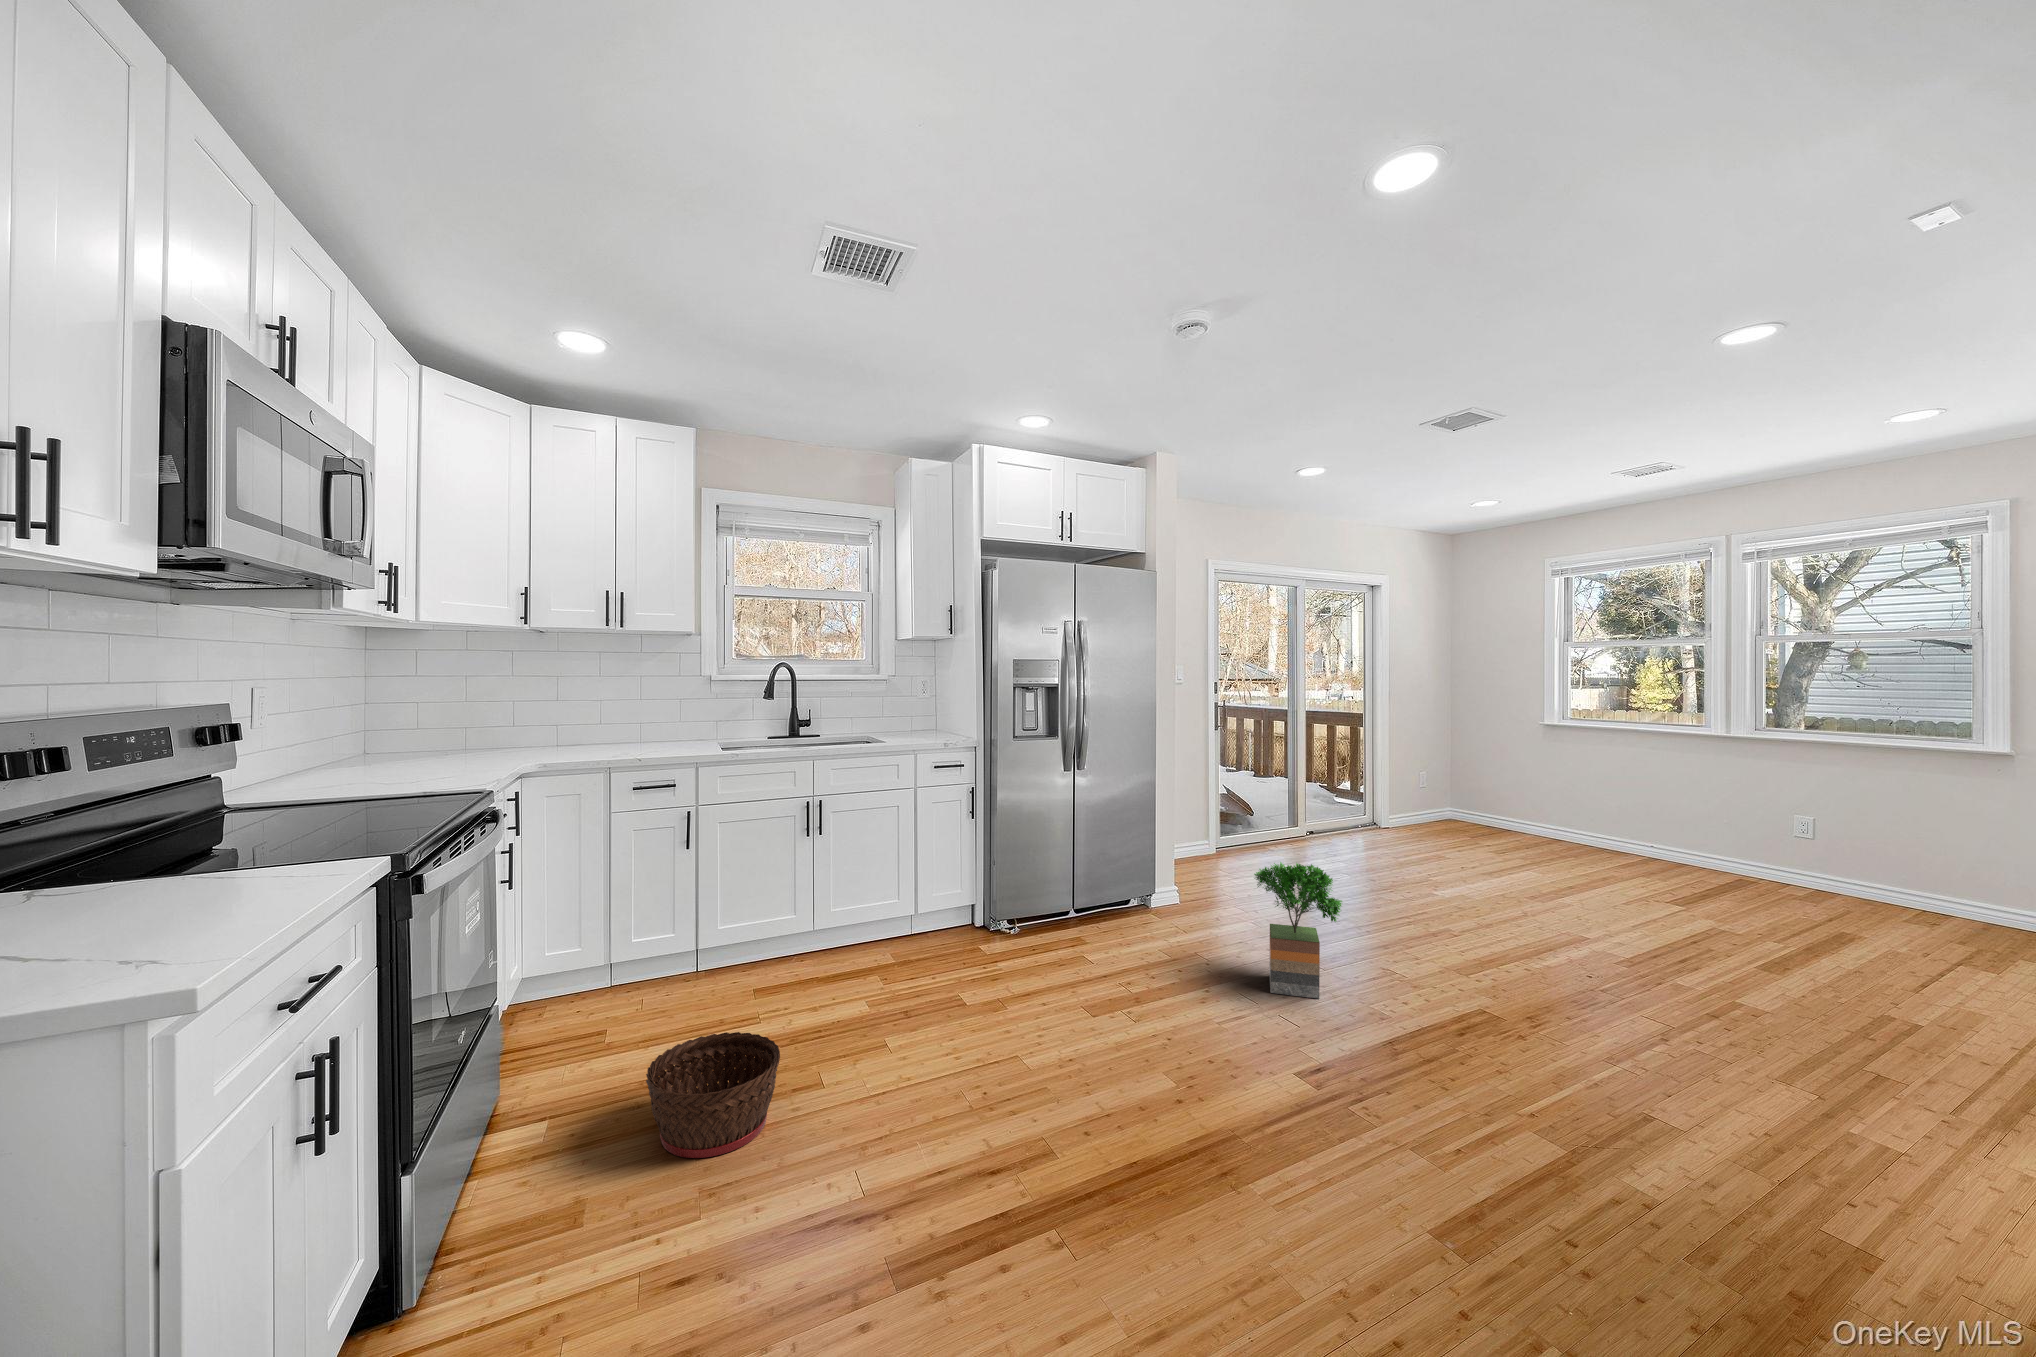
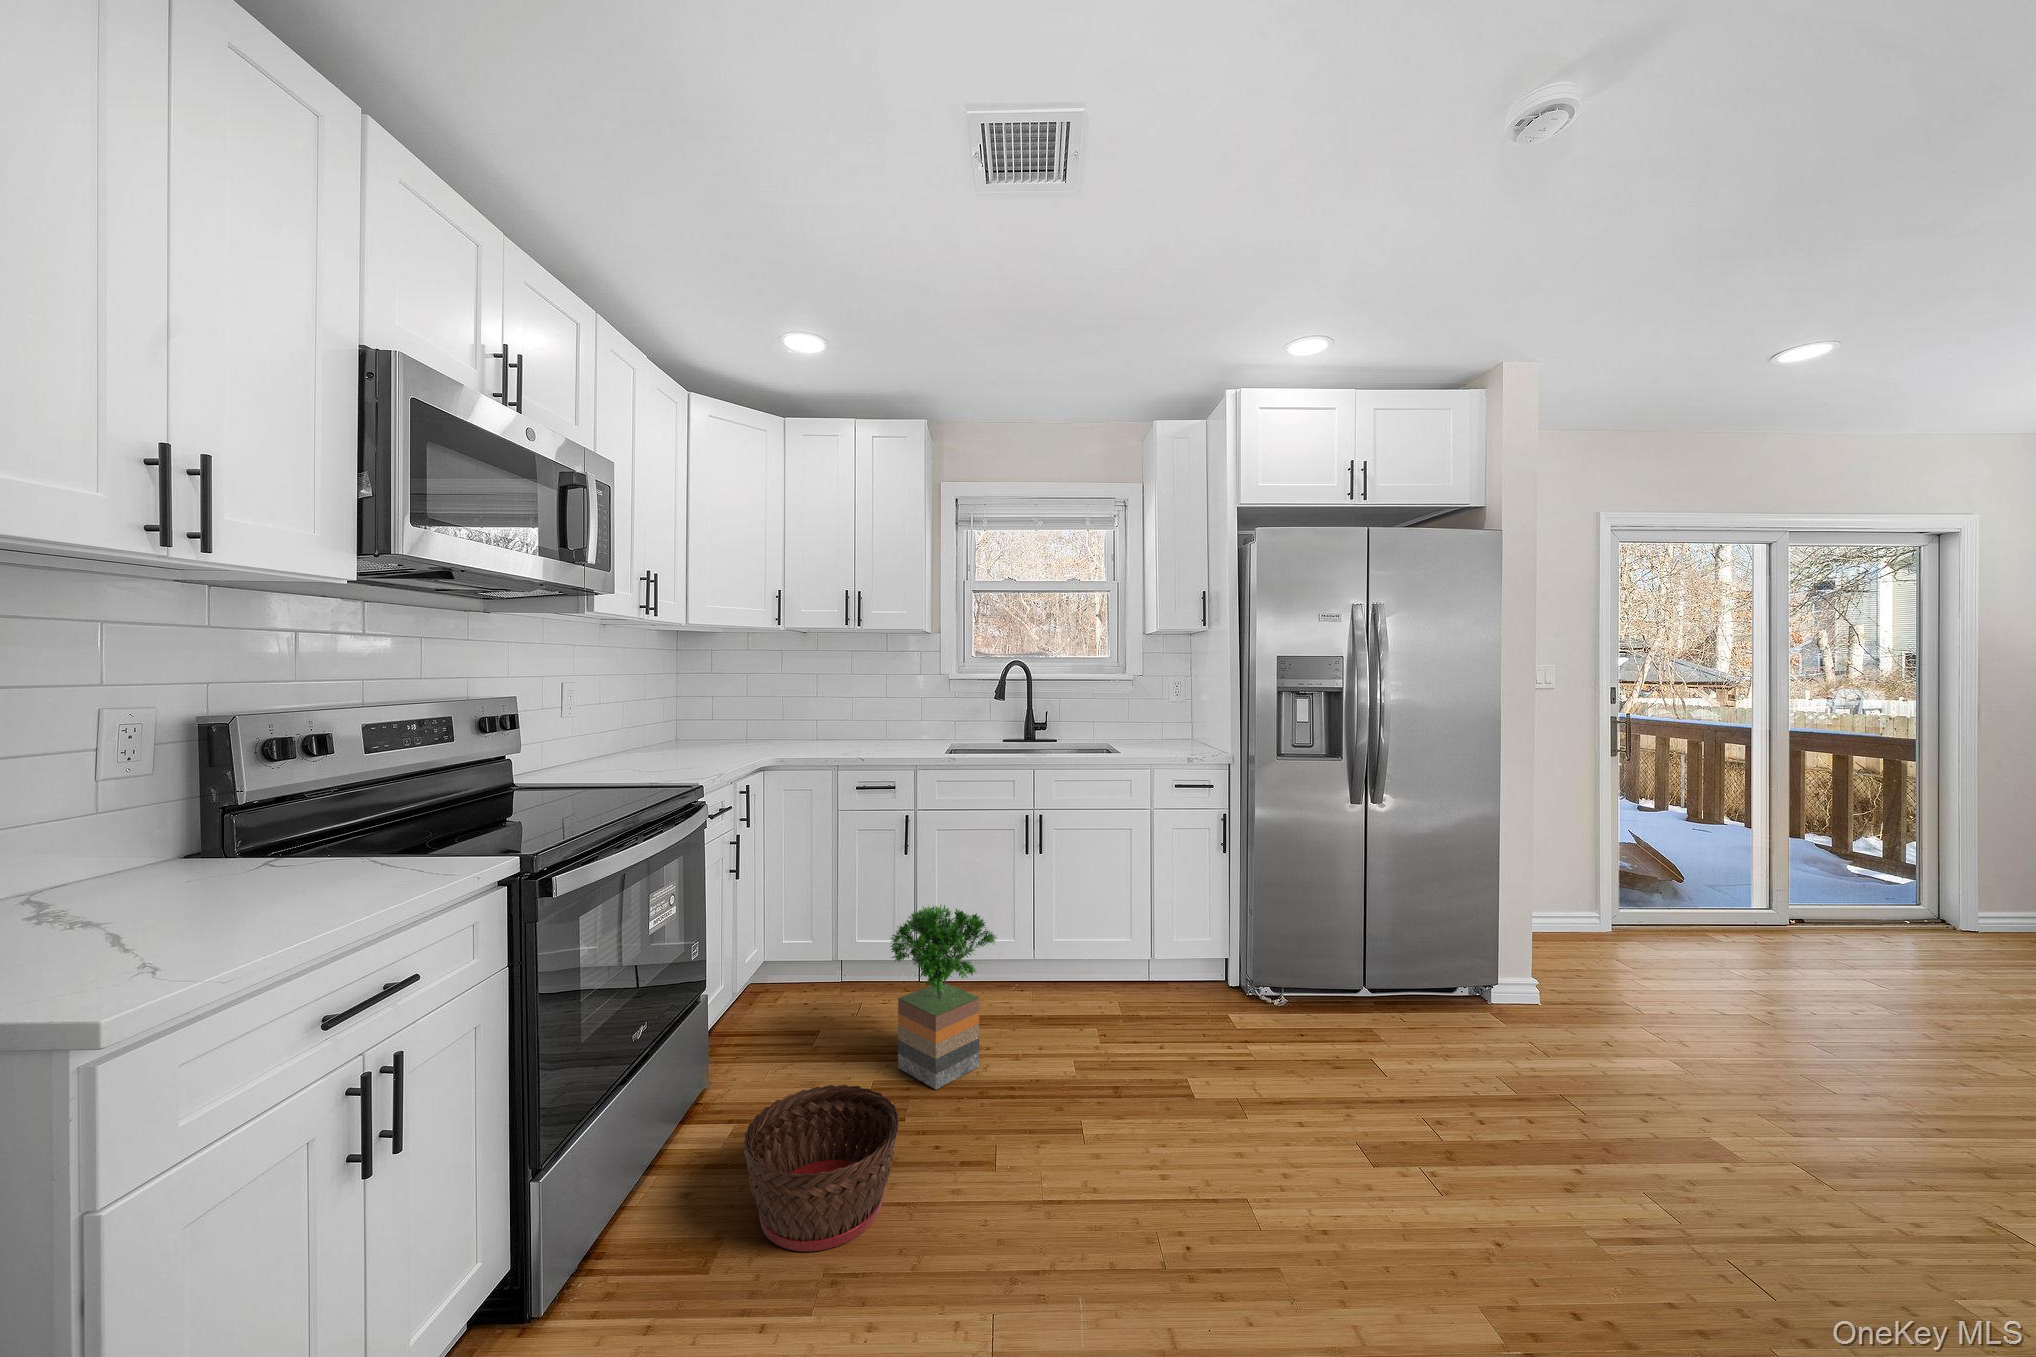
potted tree: present [1254,862,1342,999] -> present [890,905,996,1090]

